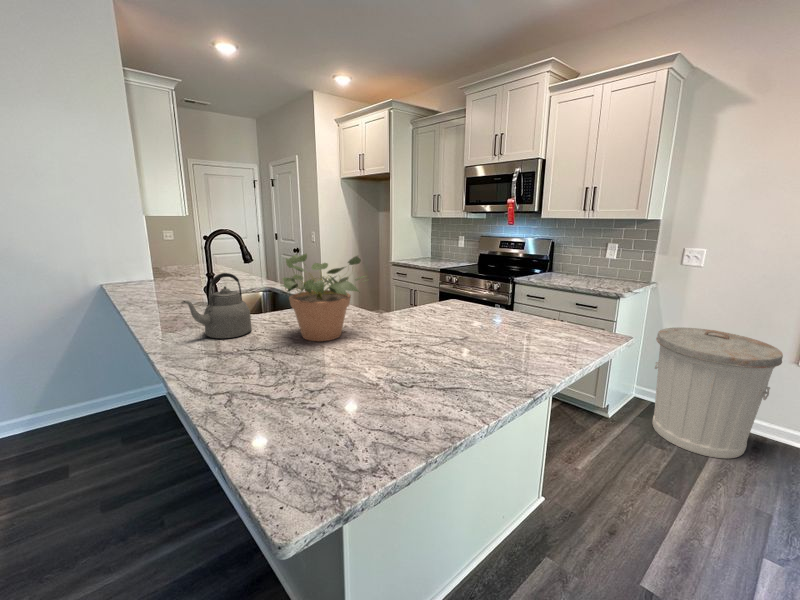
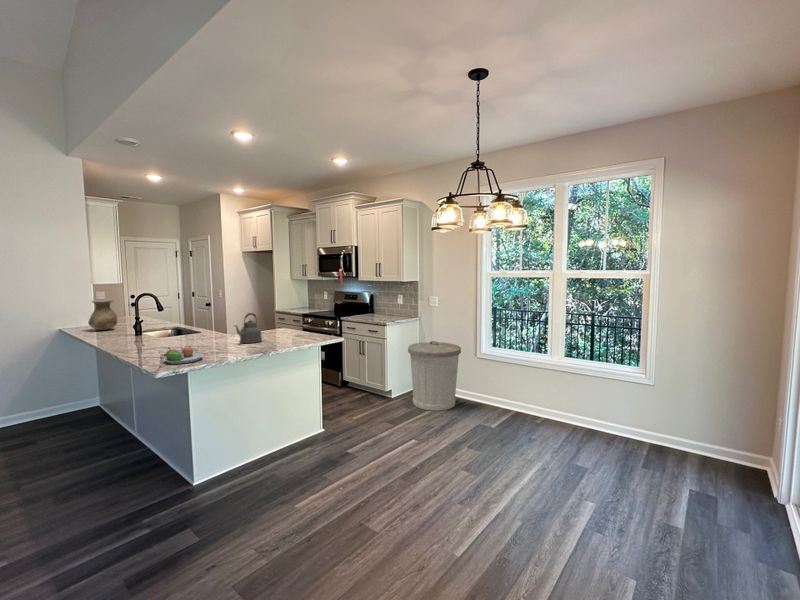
vase: none [137,240,181,289] -> present [88,300,117,330]
potted plant: present [281,254,365,341] -> none [171,304,220,344]
kettle: present [181,273,252,338] -> present [235,313,262,343]
fruit bowl: none [283,378,390,455] -> present [164,346,203,364]

